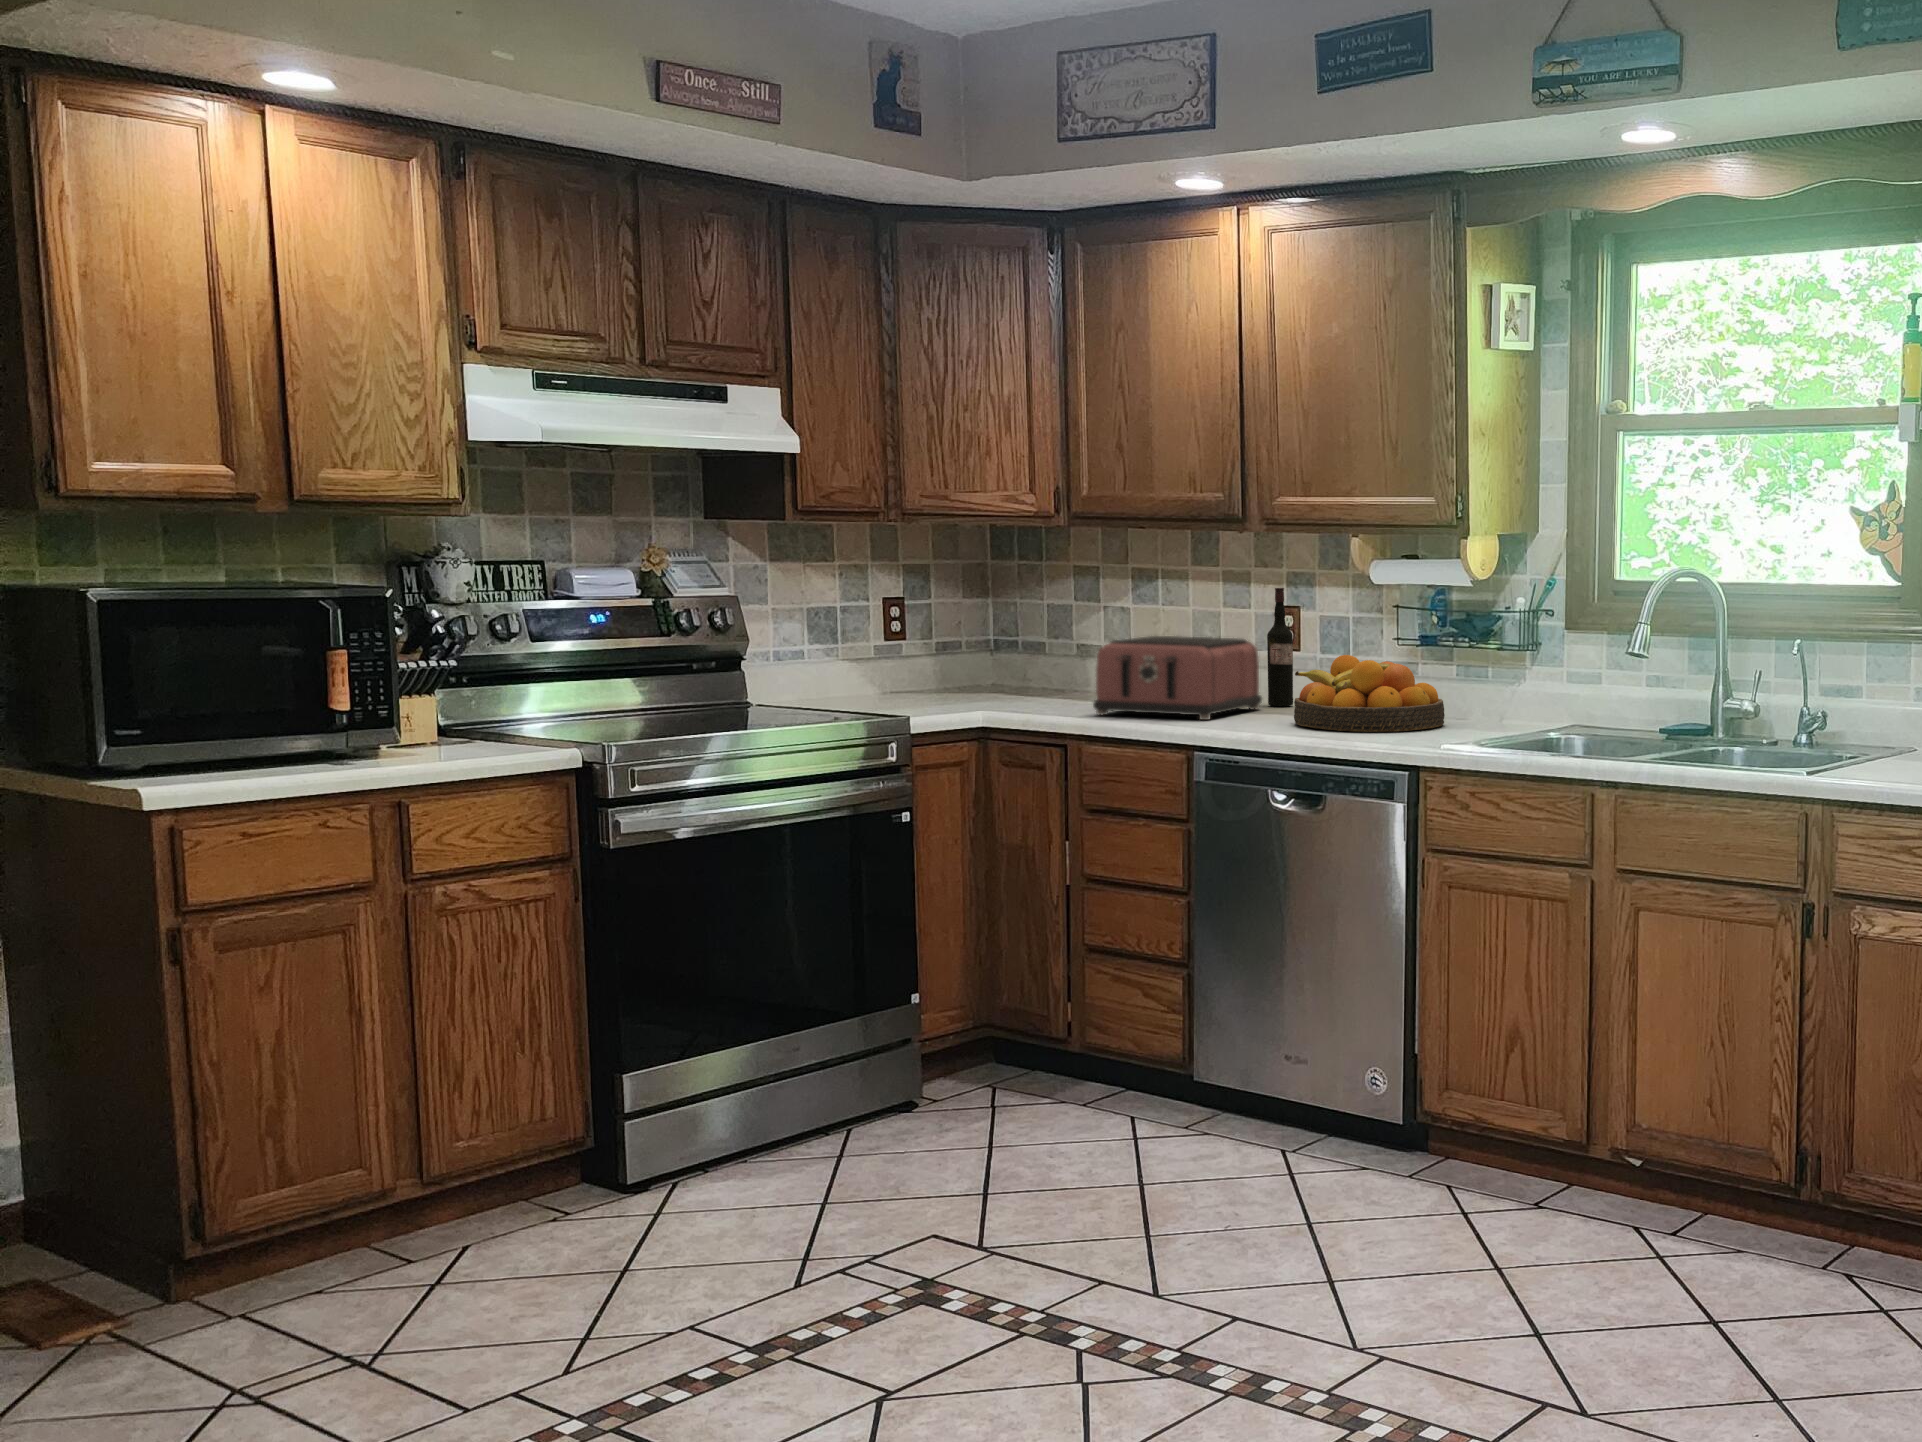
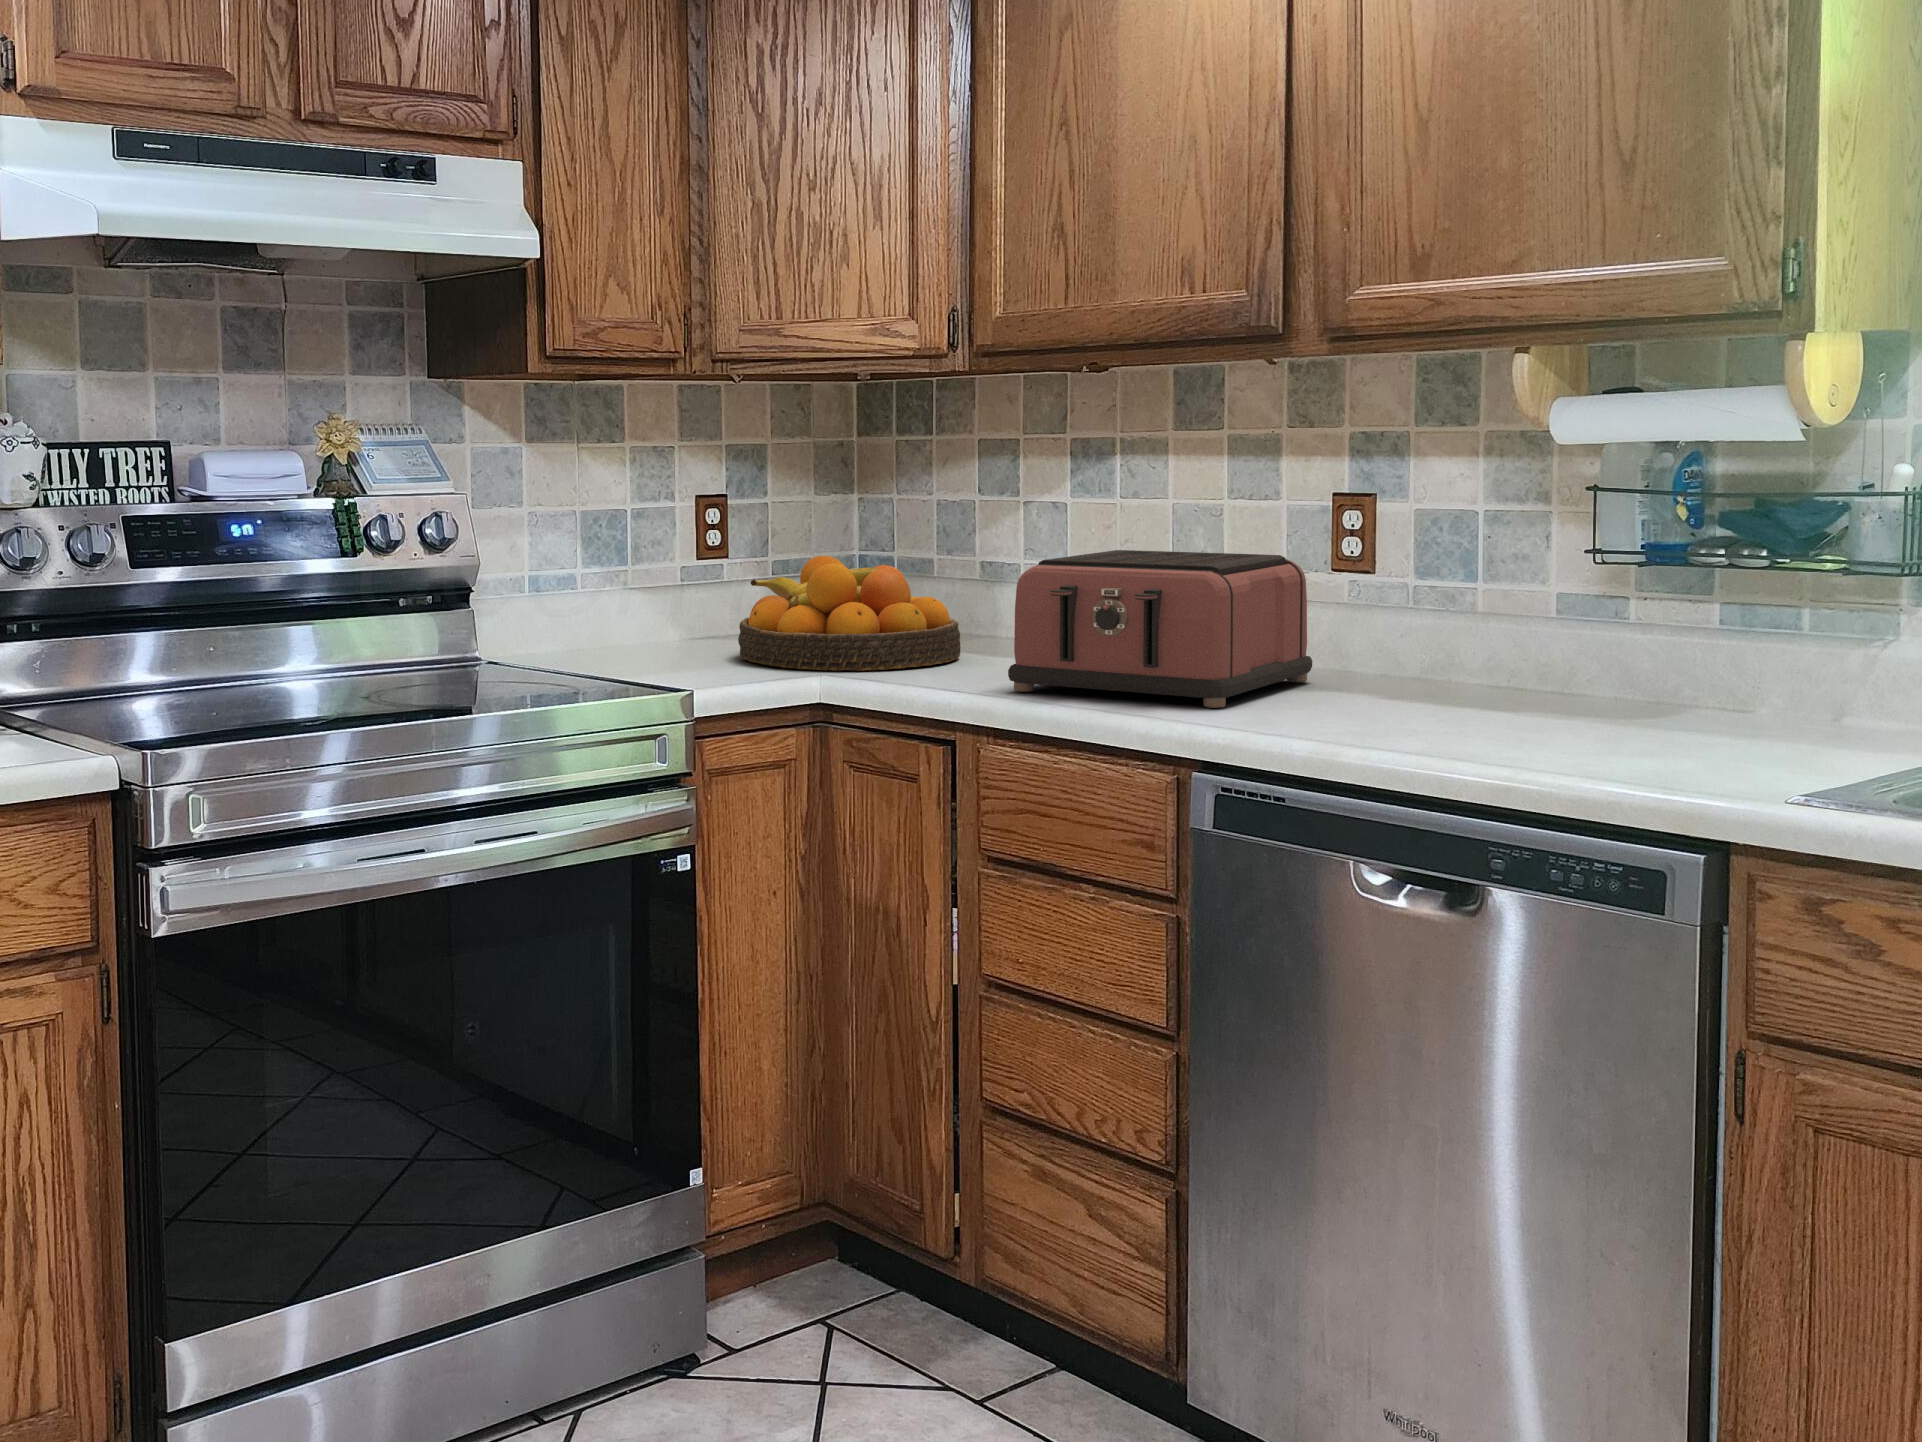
wine bottle: present [1267,588,1293,706] -> none [1318,464,1367,674]
fruit bowl: present [1294,655,1445,732] -> present [738,556,960,671]

